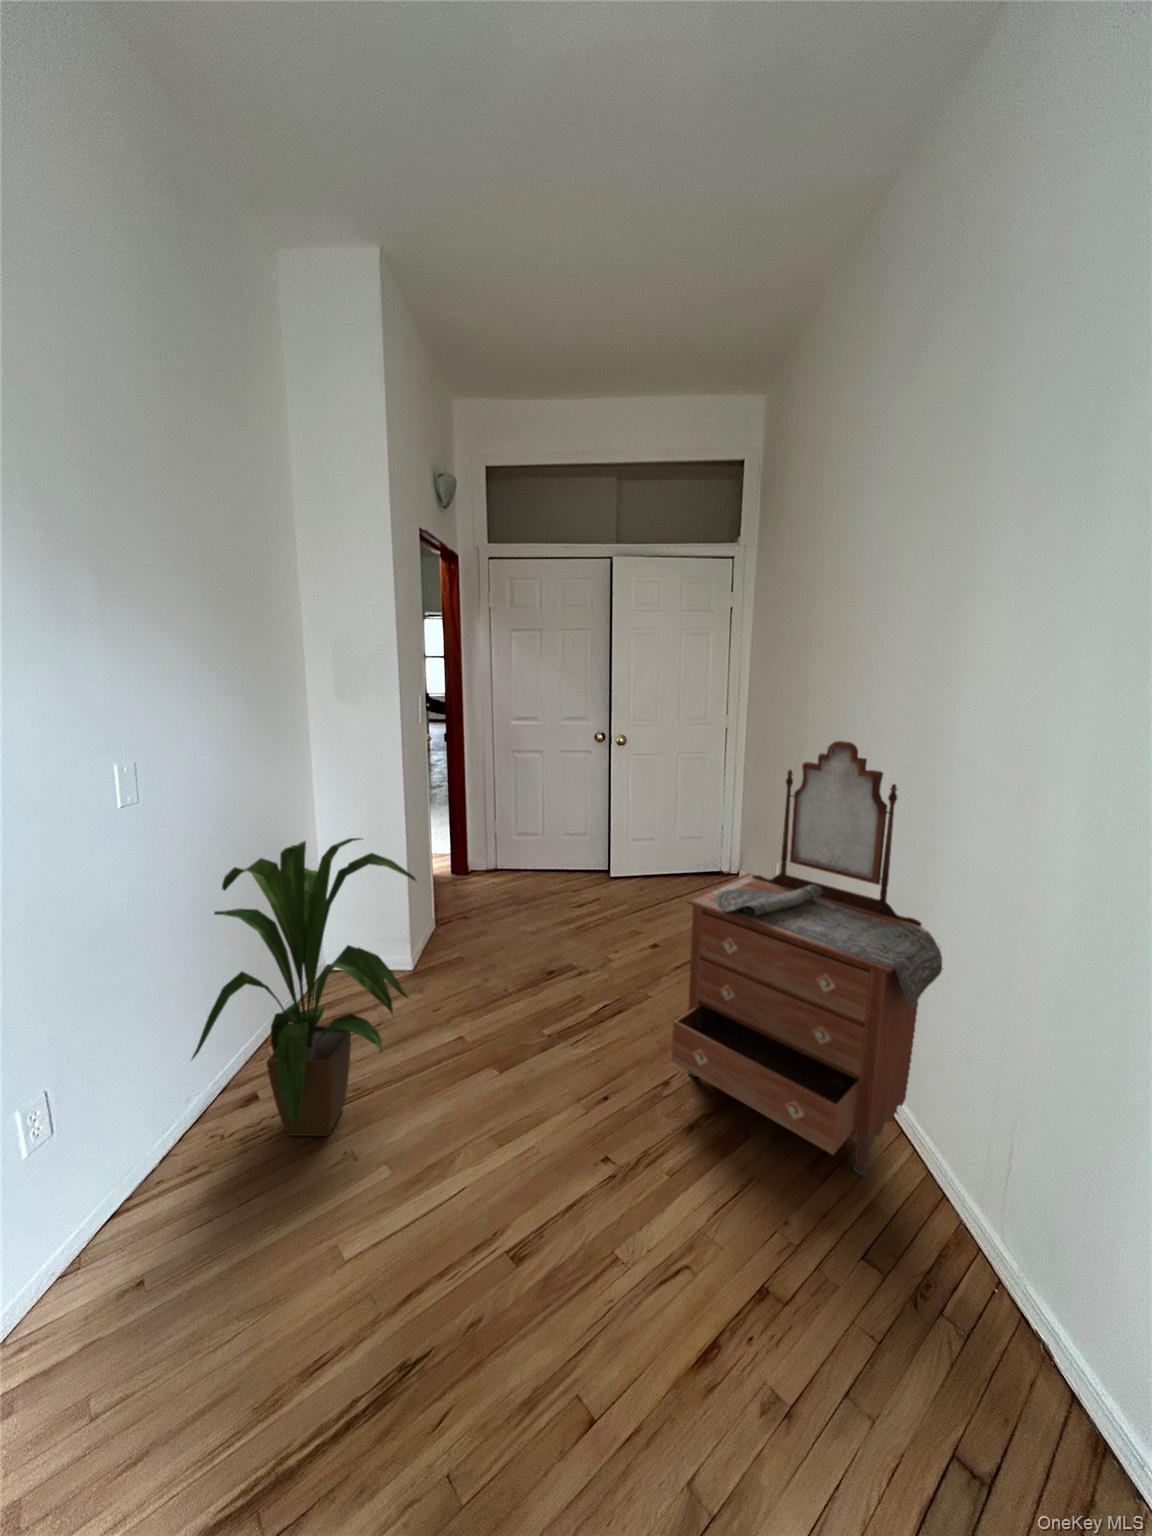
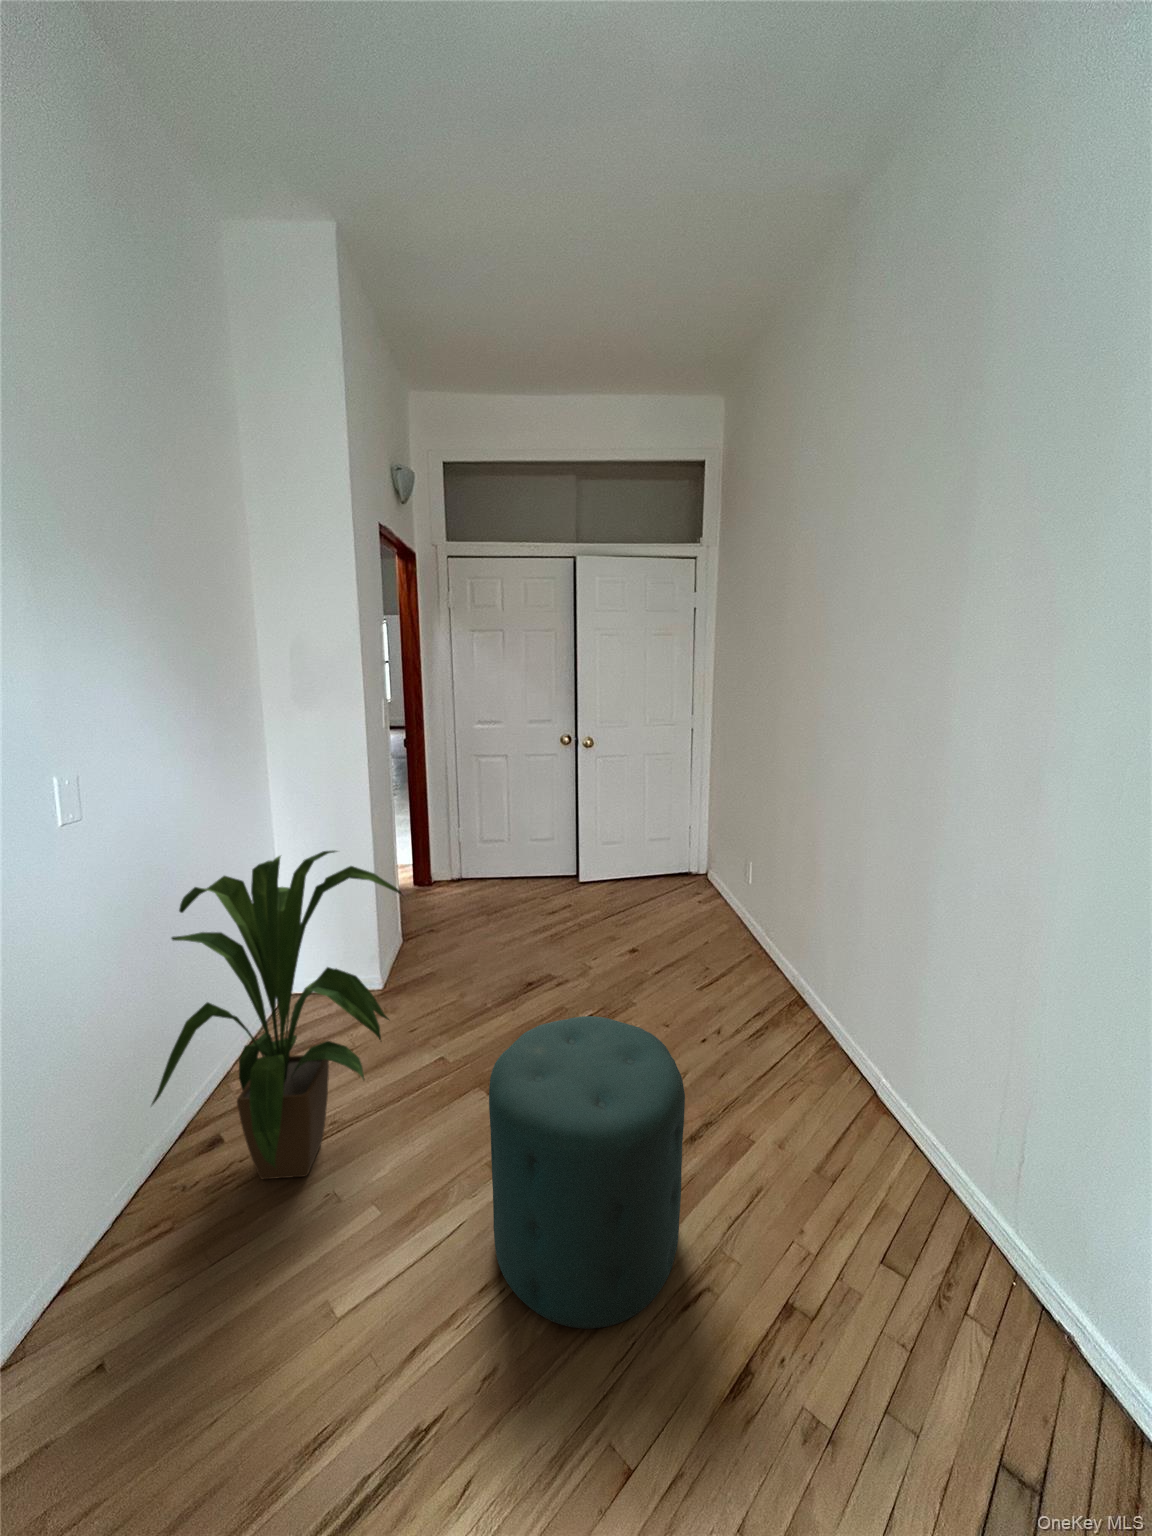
dresser: present [672,741,942,1176] -> none [669,738,940,1175]
ottoman: none [486,1004,670,1292] -> present [489,1016,685,1329]

